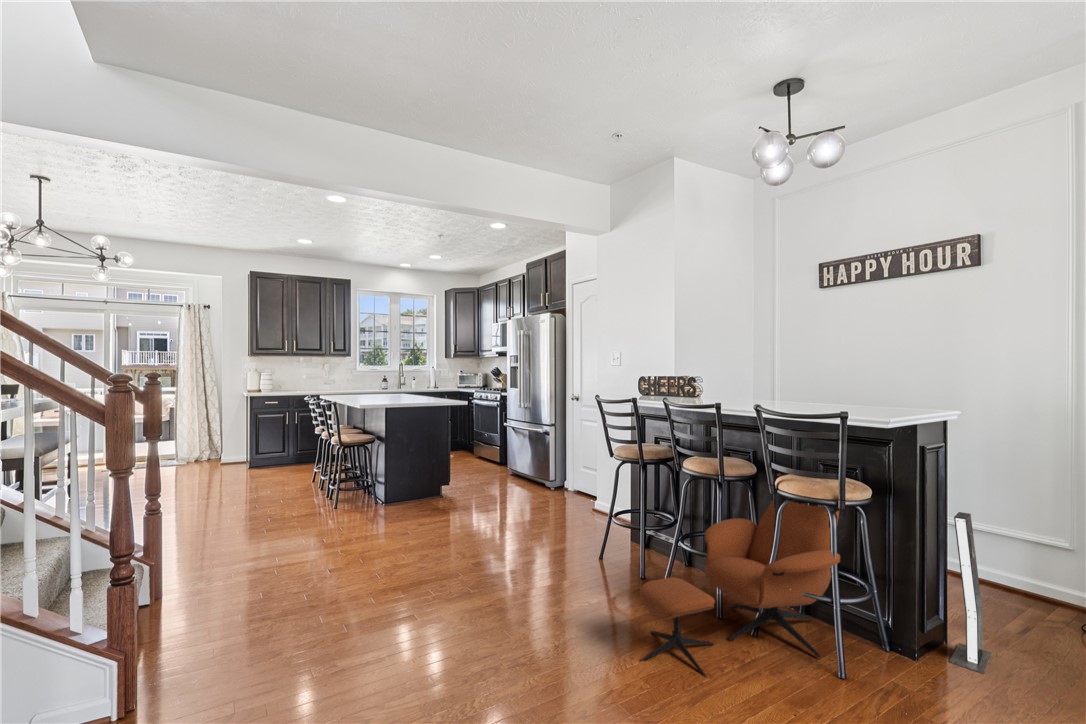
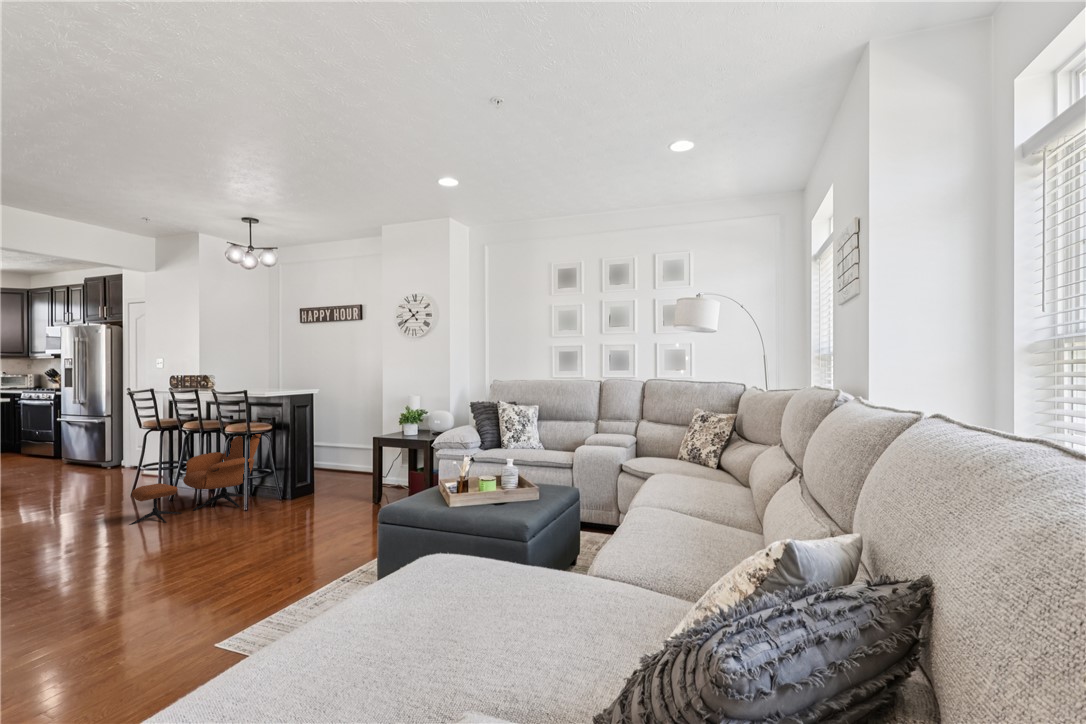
speaker: present [949,512,991,674] -> none [304,434,328,499]

